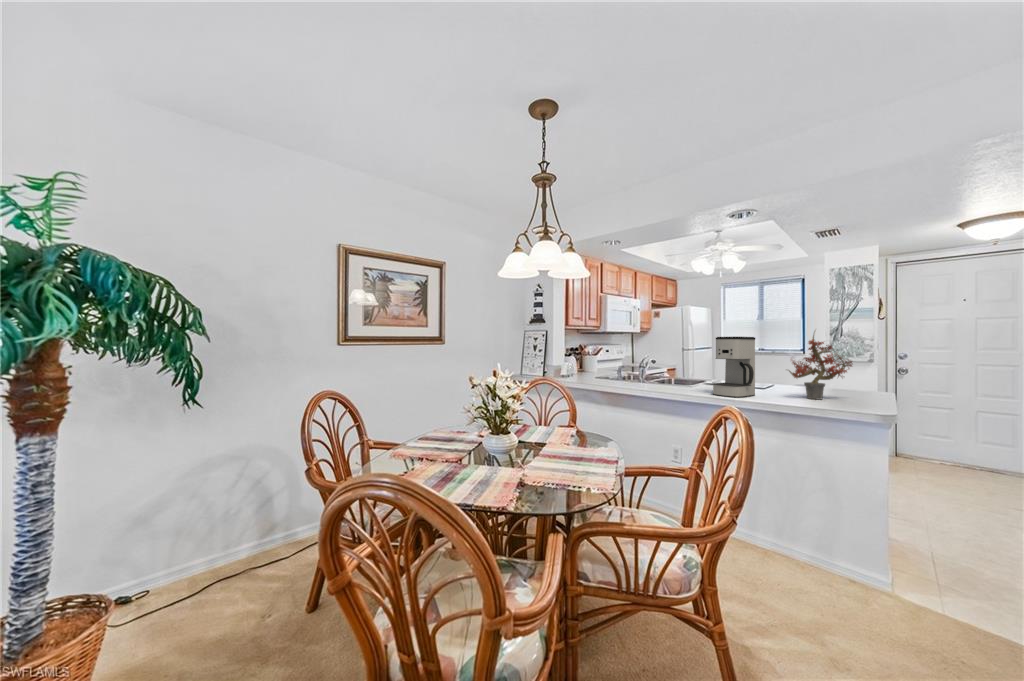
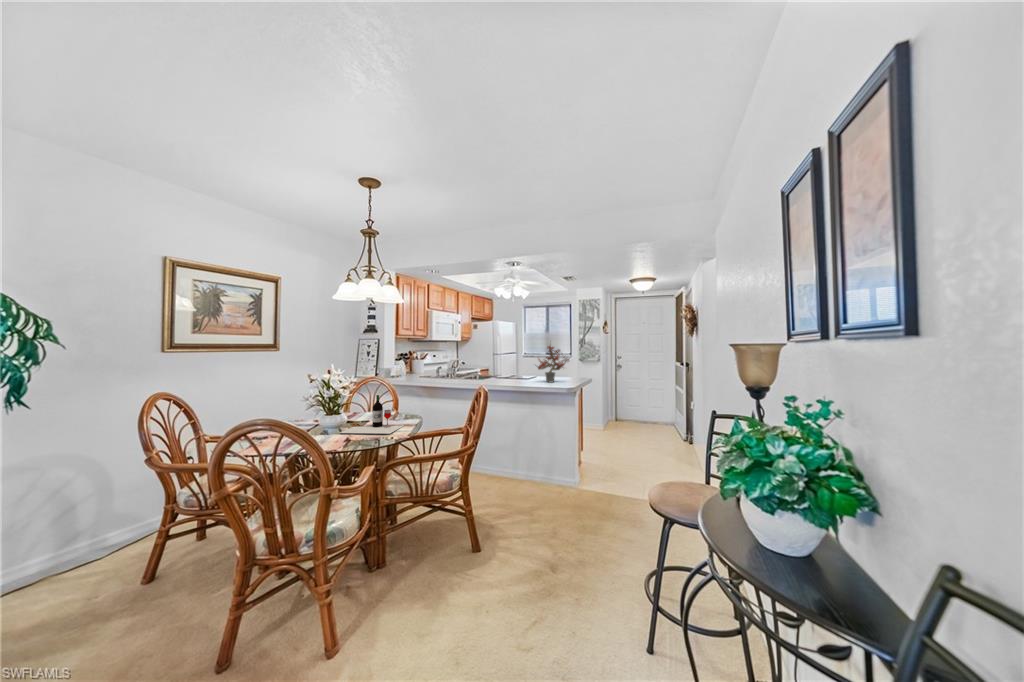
coffee maker: present [713,337,755,398] -> none [493,344,519,383]
wine bottle: none [509,411,601,475] -> present [340,395,402,434]

